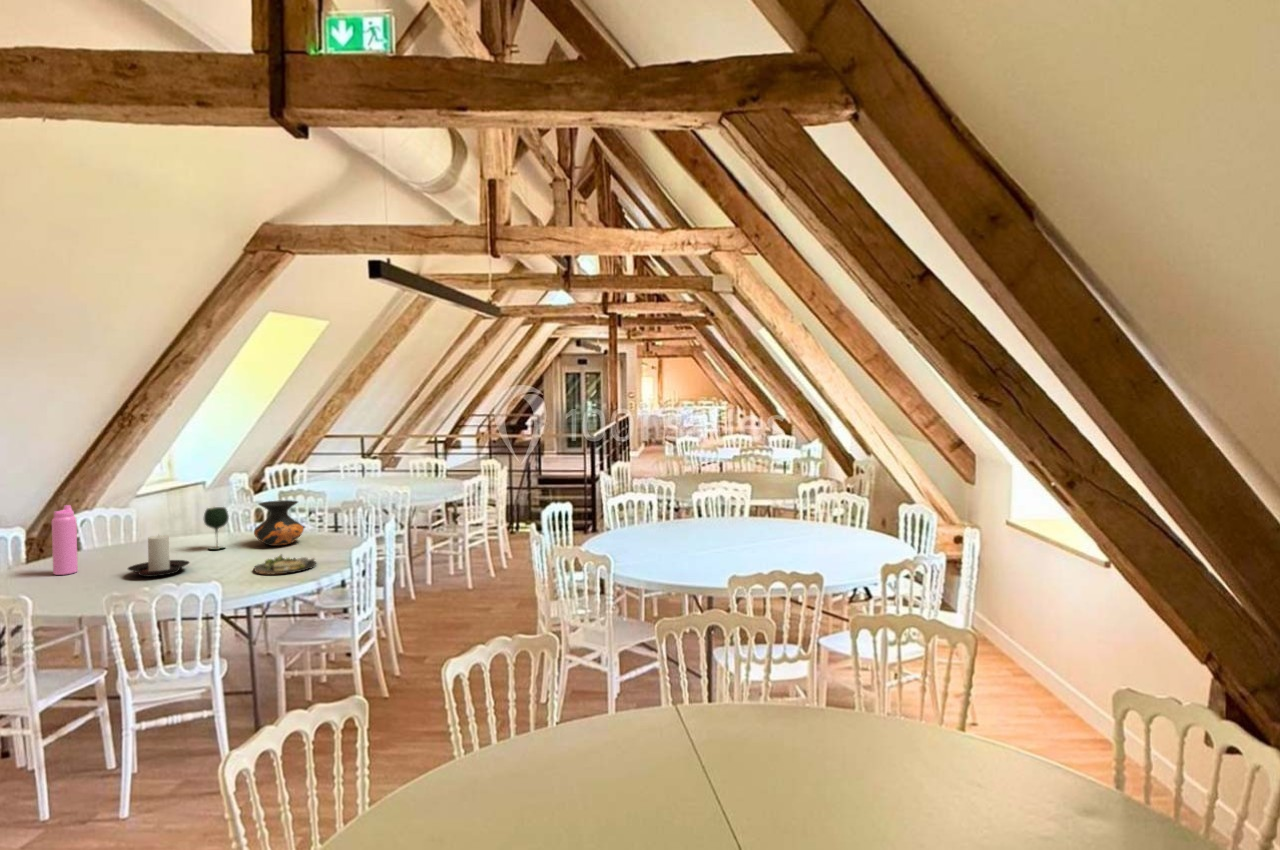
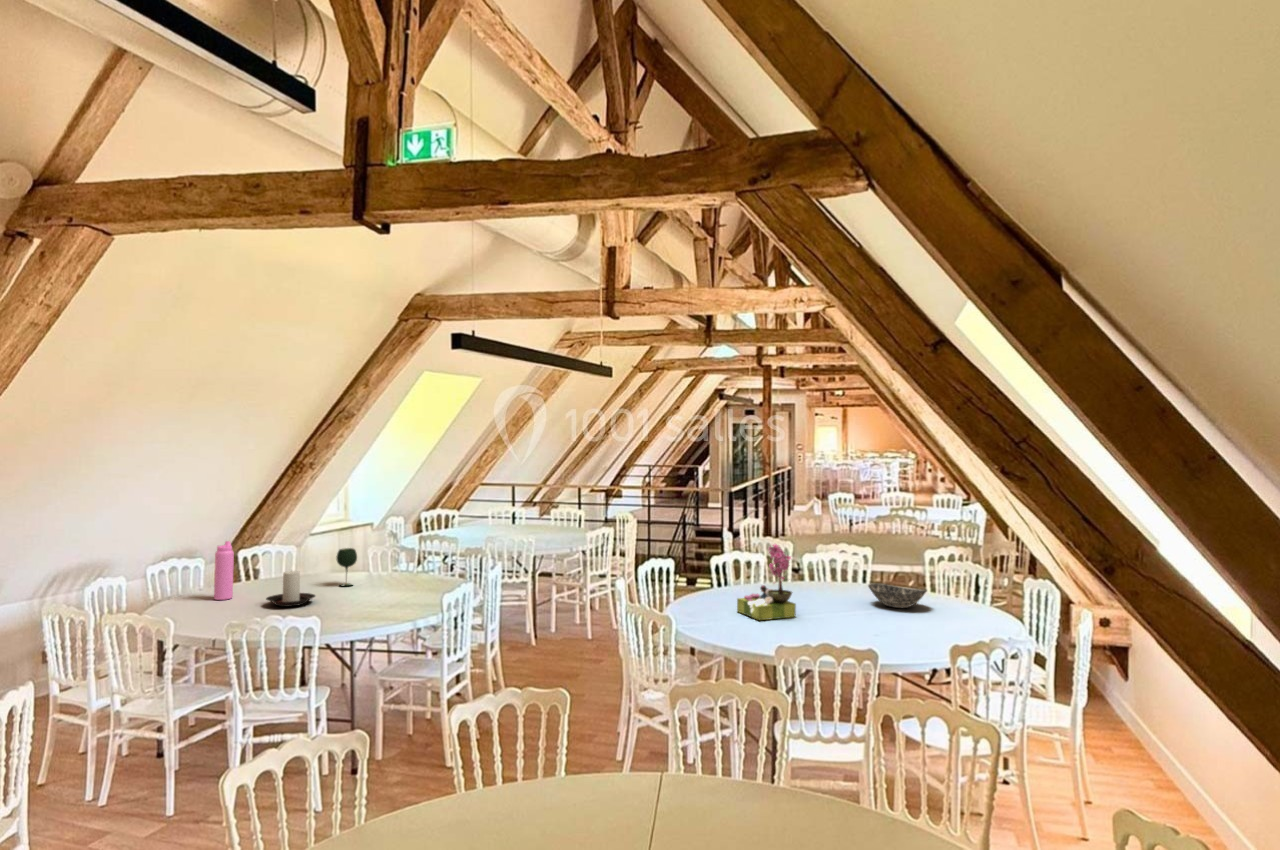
flower arrangement: none [664,478,722,554] -> present [737,544,796,620]
vase: present [254,500,304,546] -> none [377,545,419,586]
bowl: none [778,513,832,535] -> present [868,583,926,608]
dinner plate: present [254,555,316,574] -> none [364,594,417,612]

